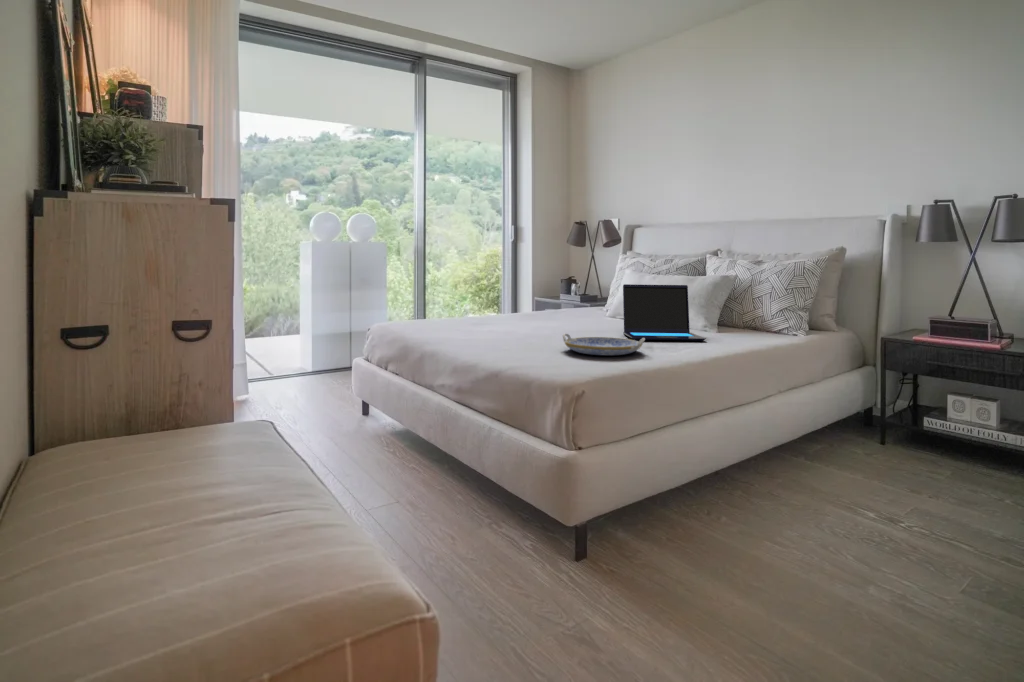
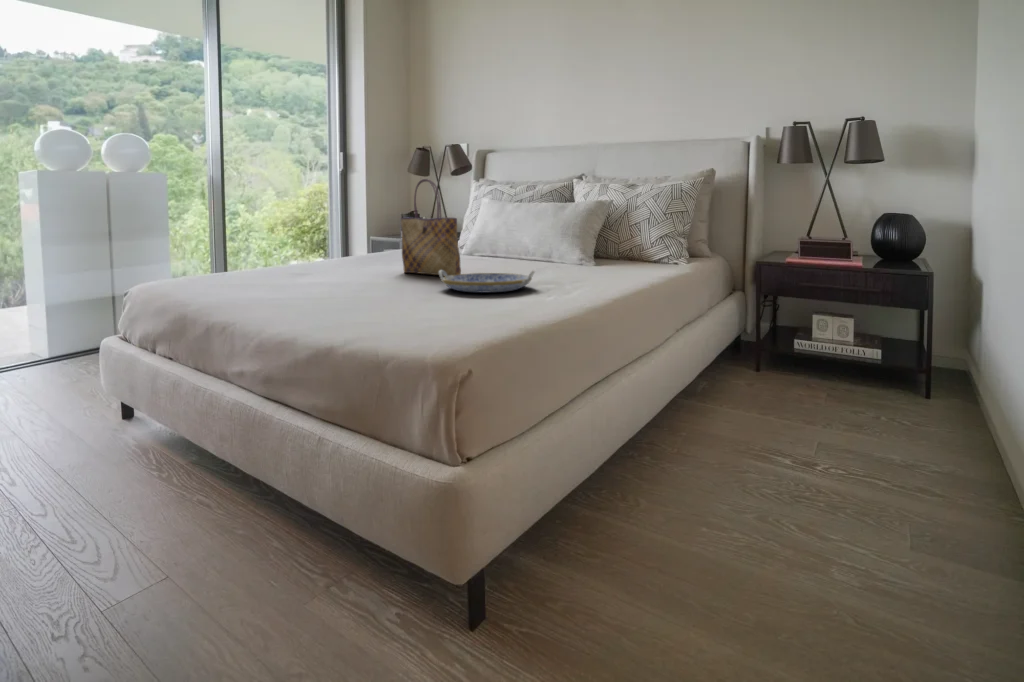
tote bag: none [542,256,588,338] -> present [401,179,461,276]
laptop: present [623,284,706,341] -> none [494,212,591,275]

